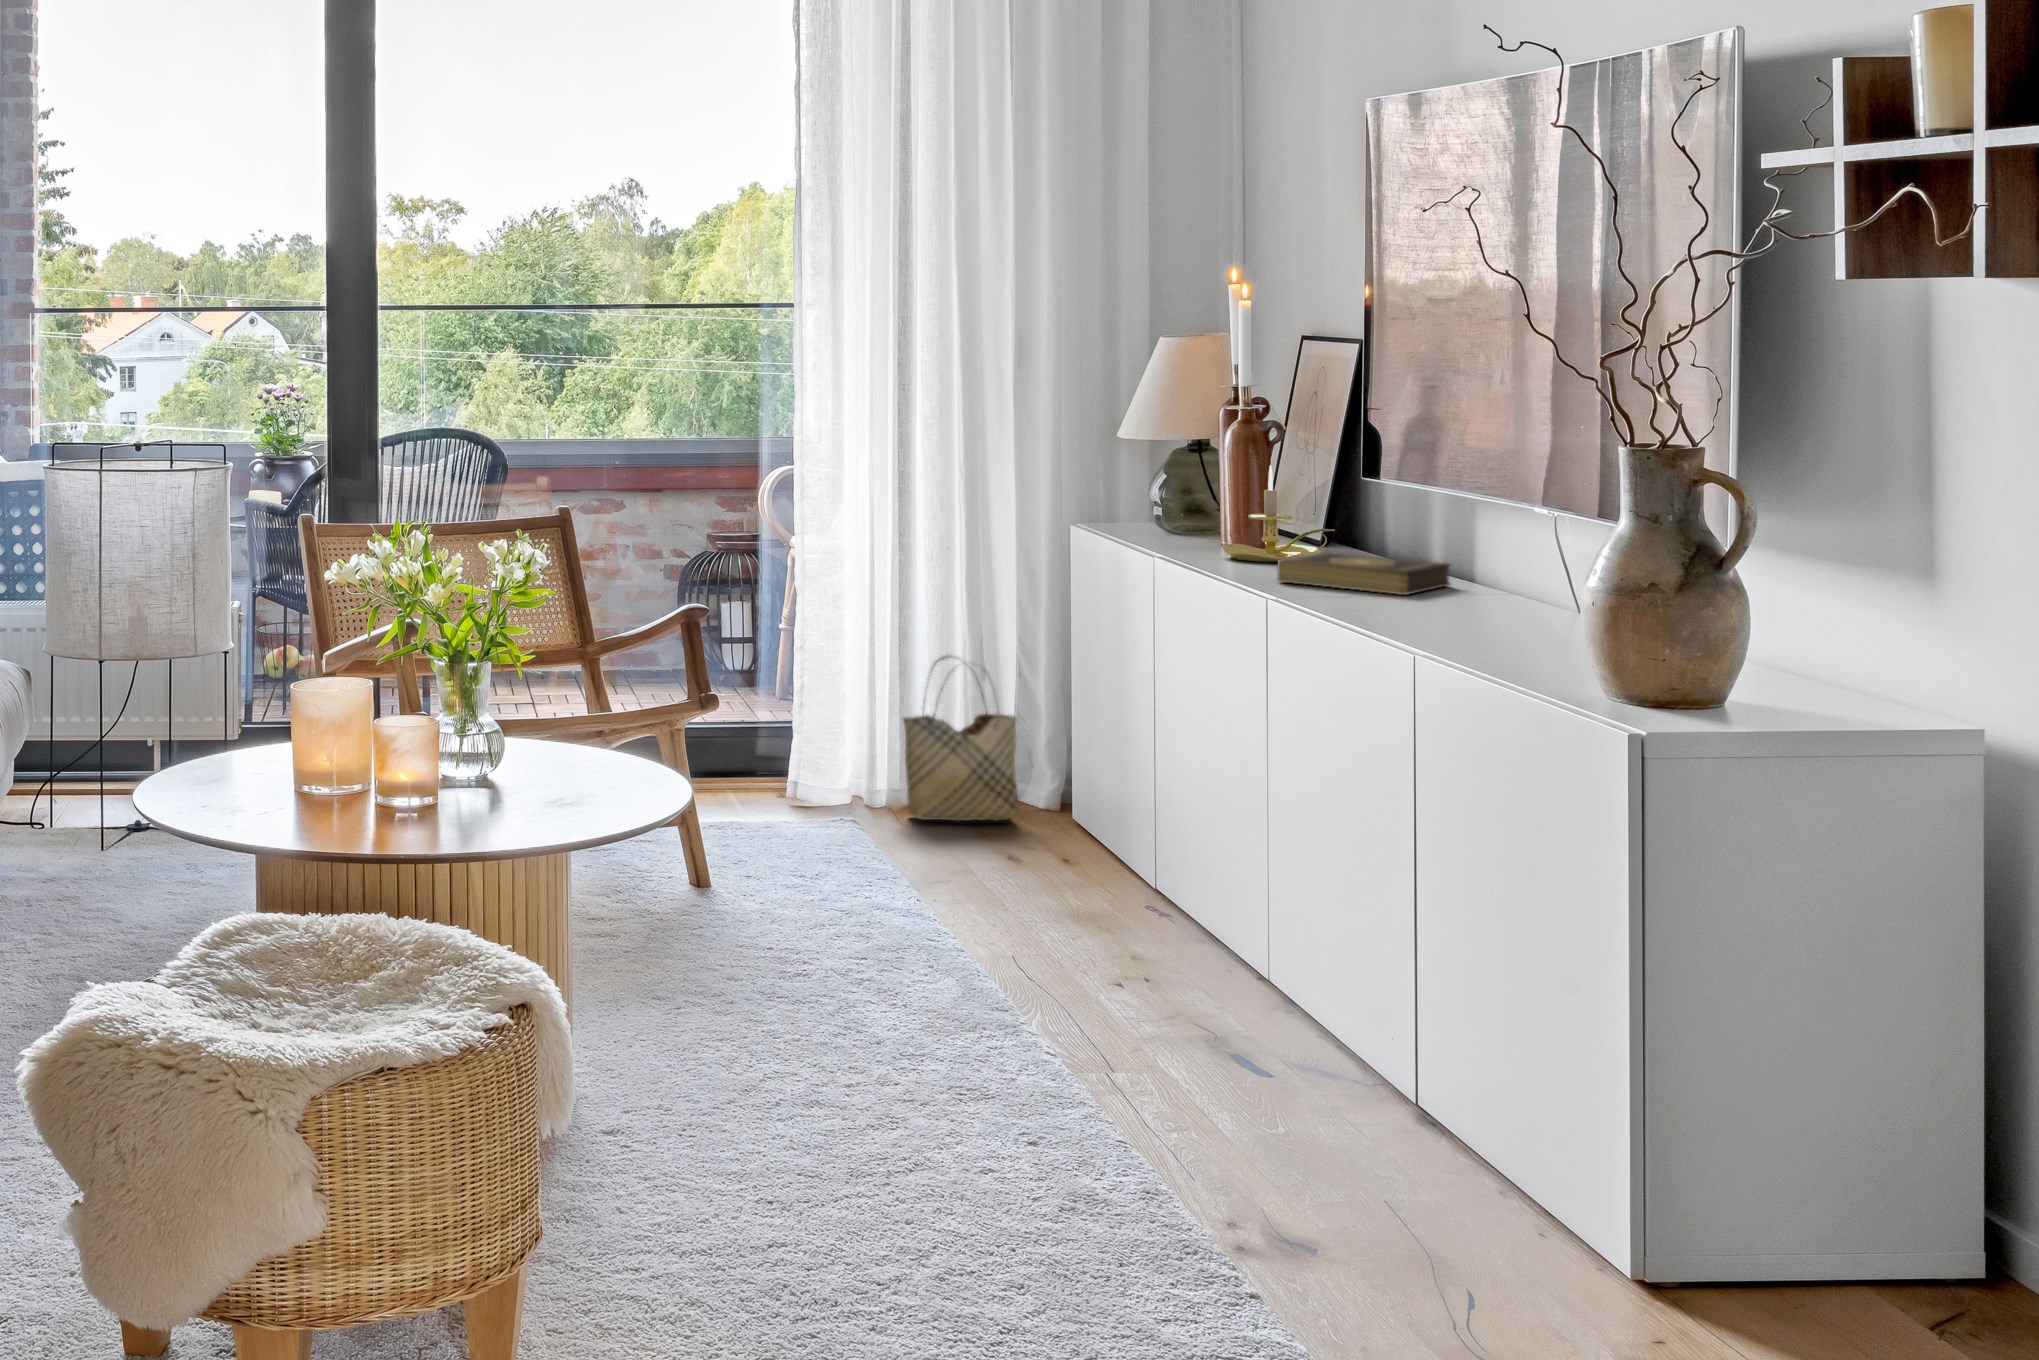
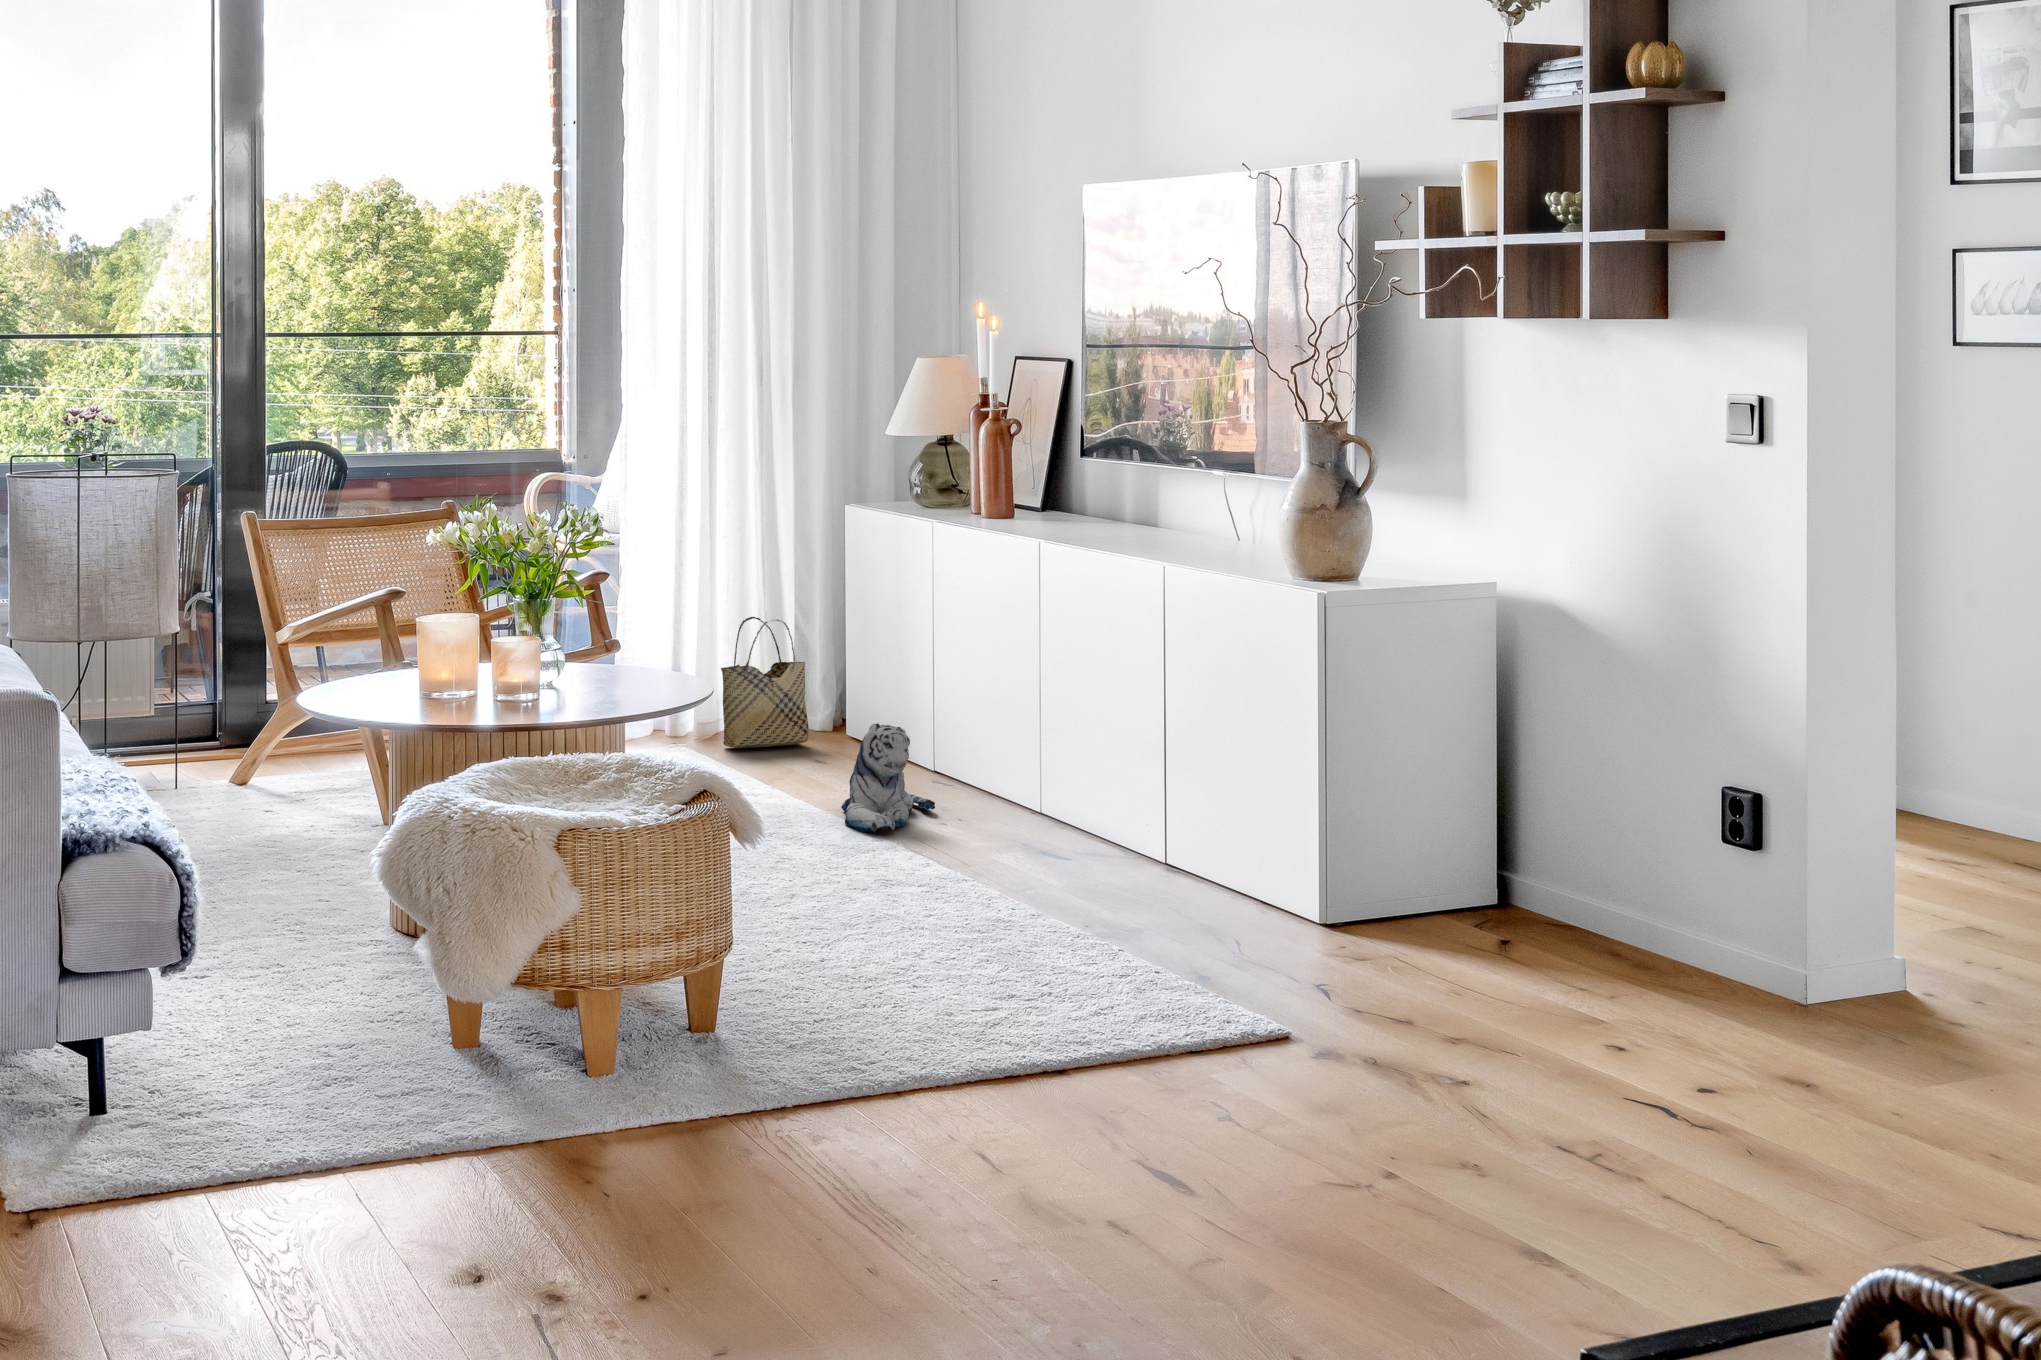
candle holder: present [1222,465,1335,562] -> none [984,453,1060,524]
book: present [1277,552,1450,595] -> none [1040,513,1150,537]
plush toy: none [981,830,1119,985] -> present [841,724,935,832]

